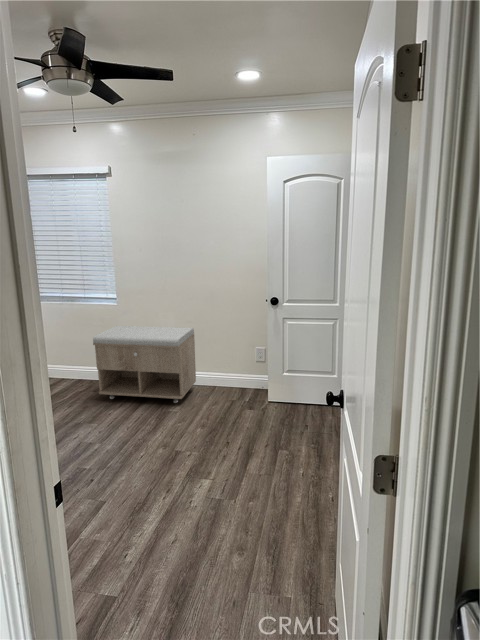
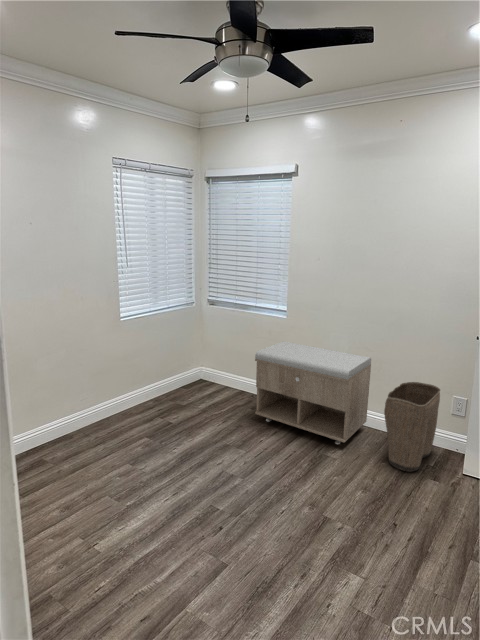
laundry basket: none [209,341,247,408] -> present [384,382,440,471]

